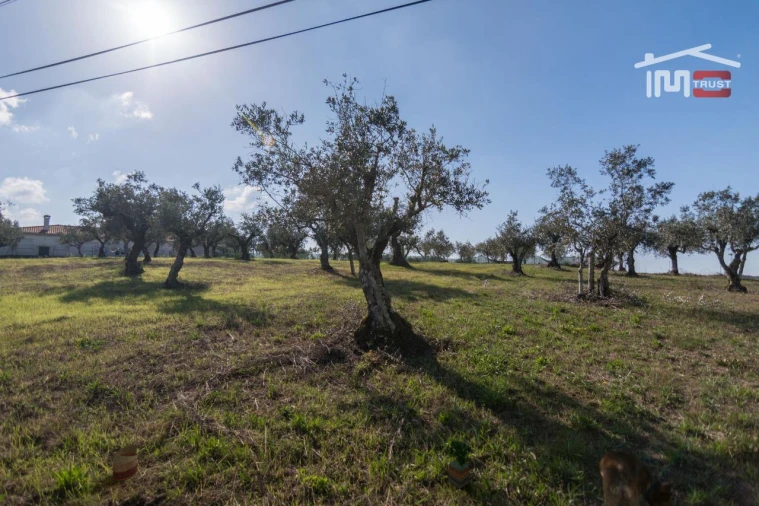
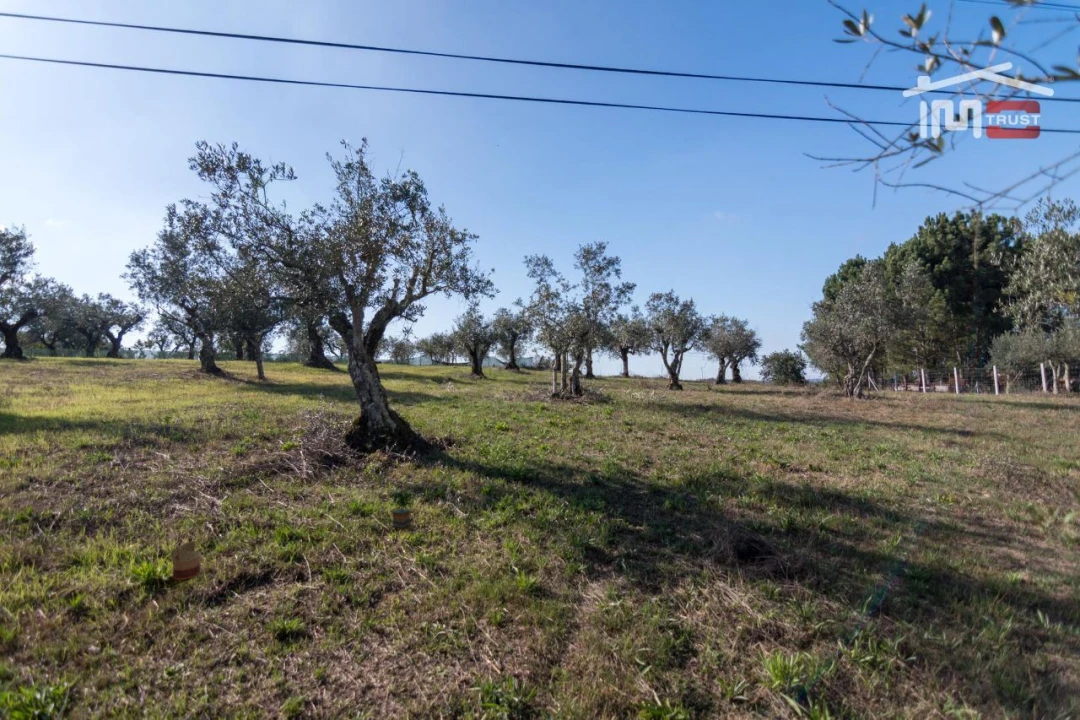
potted tree: present [449,441,474,489] -> present [392,492,414,528]

